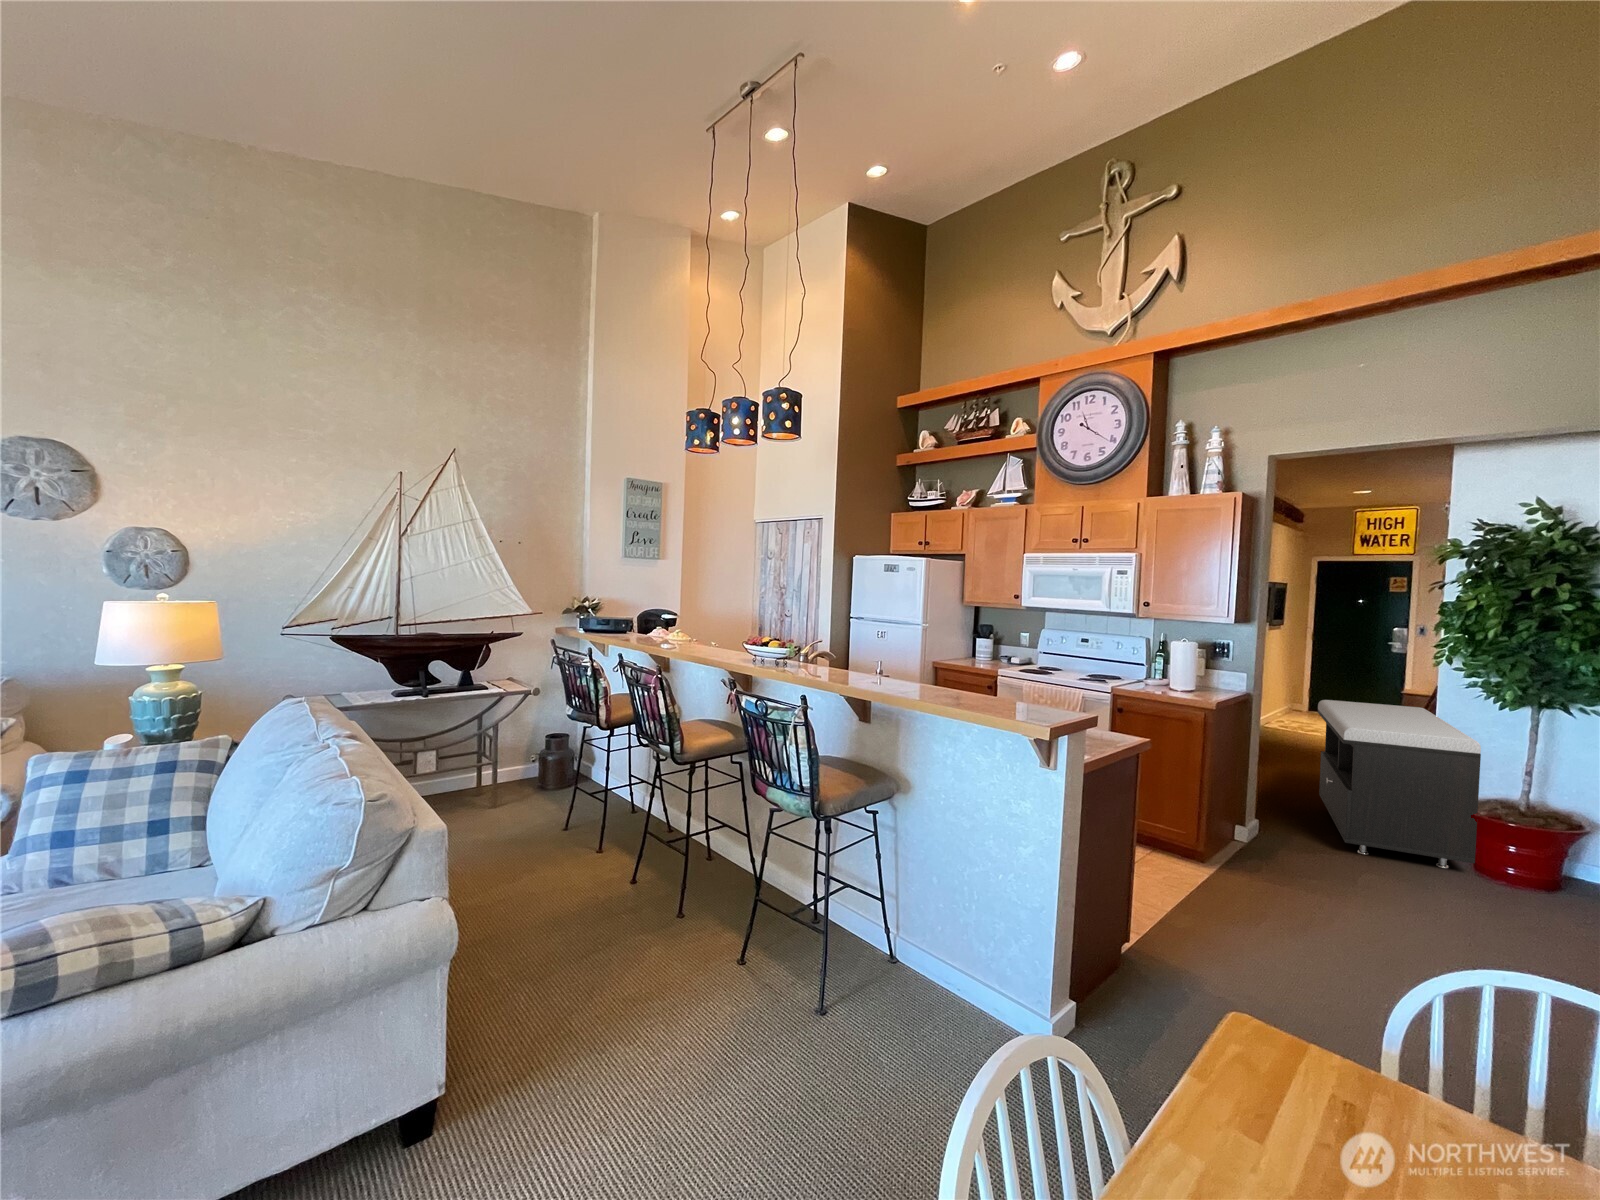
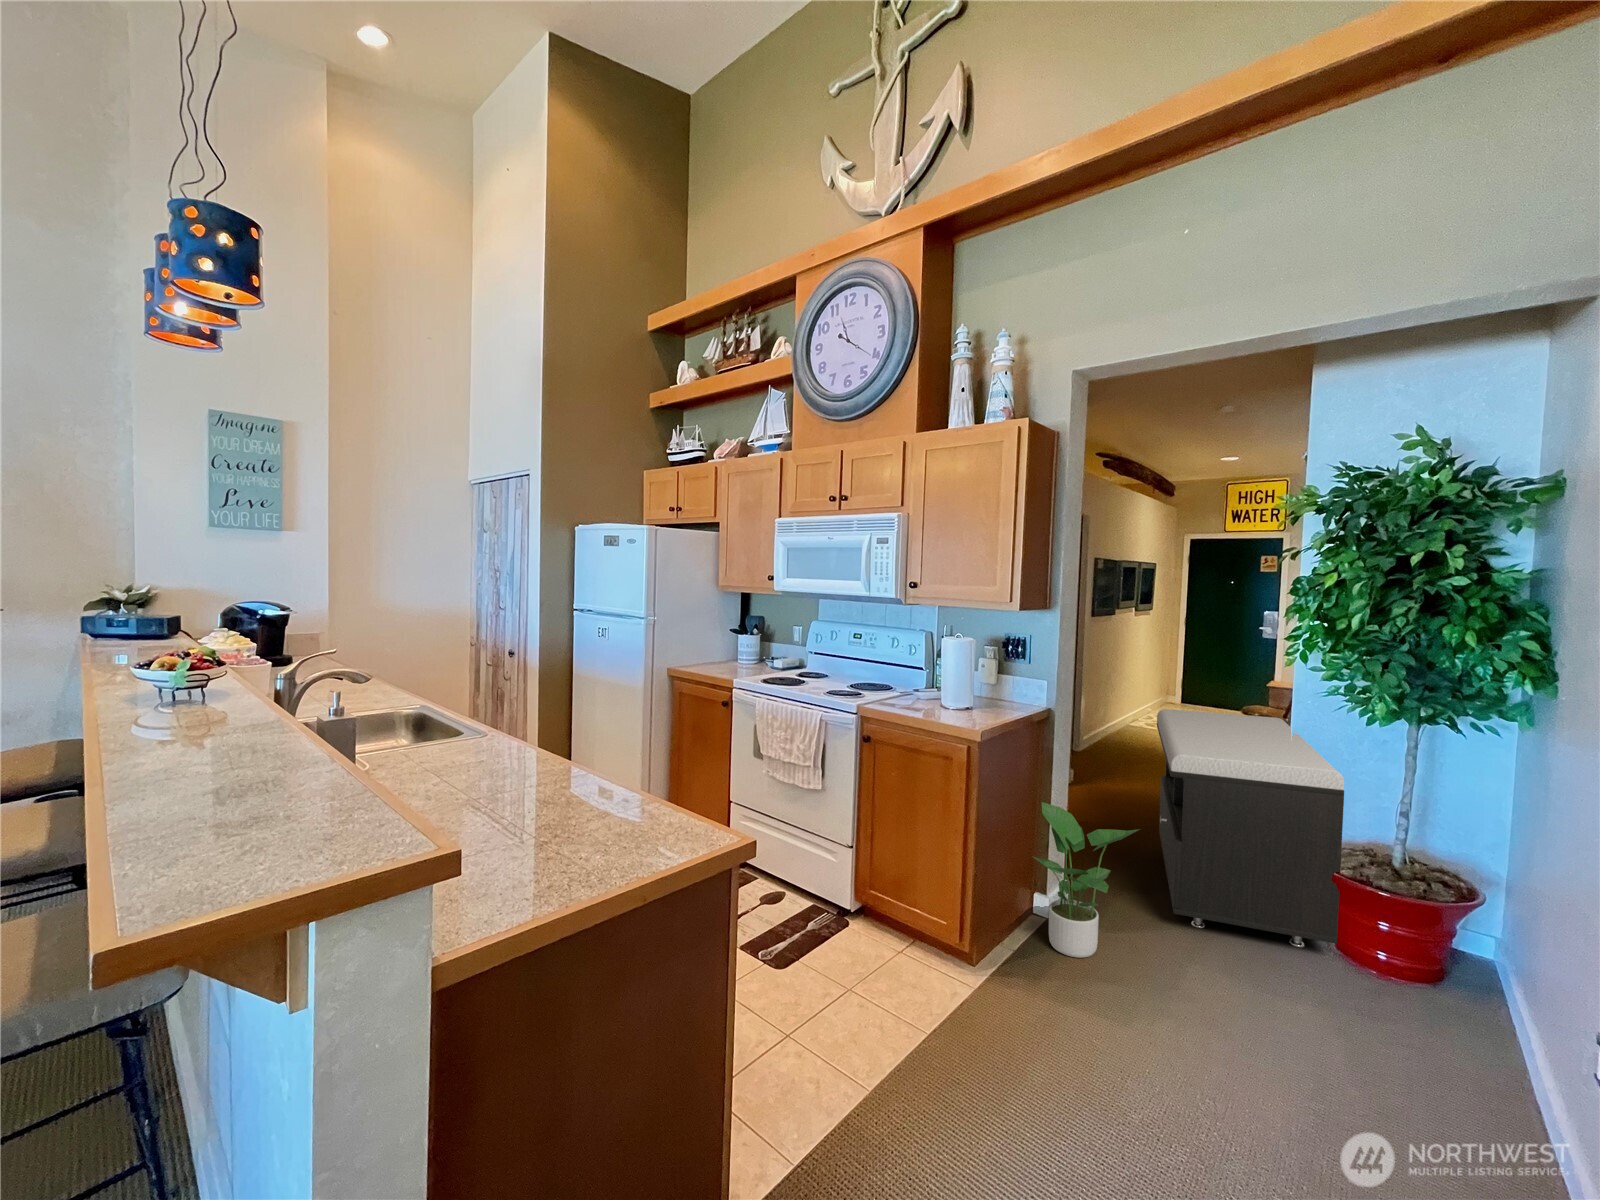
potted plant: none [1239,759,1326,865] -> present [1034,802,1140,958]

